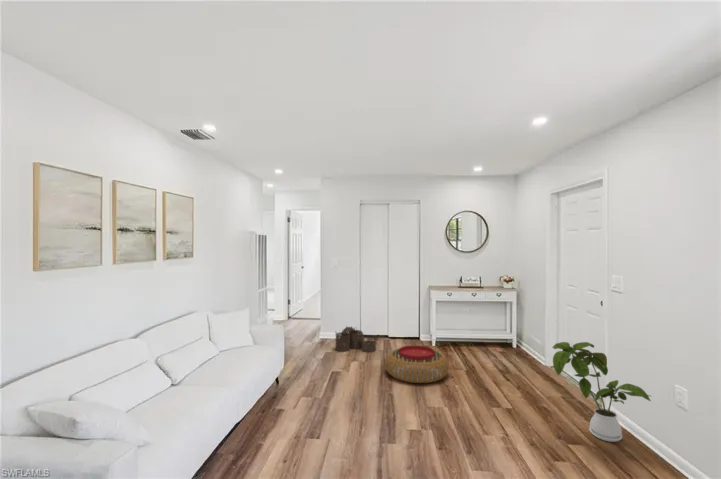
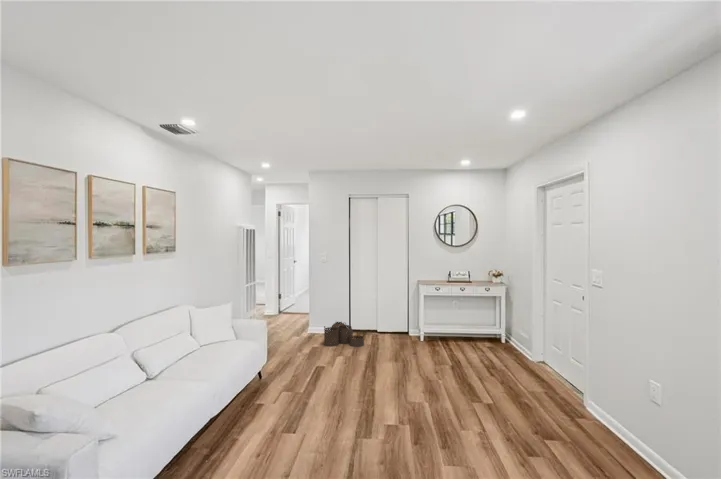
house plant: present [553,342,651,442] -> none [531,337,630,438]
pouf: present [385,345,449,383] -> none [370,340,434,378]

